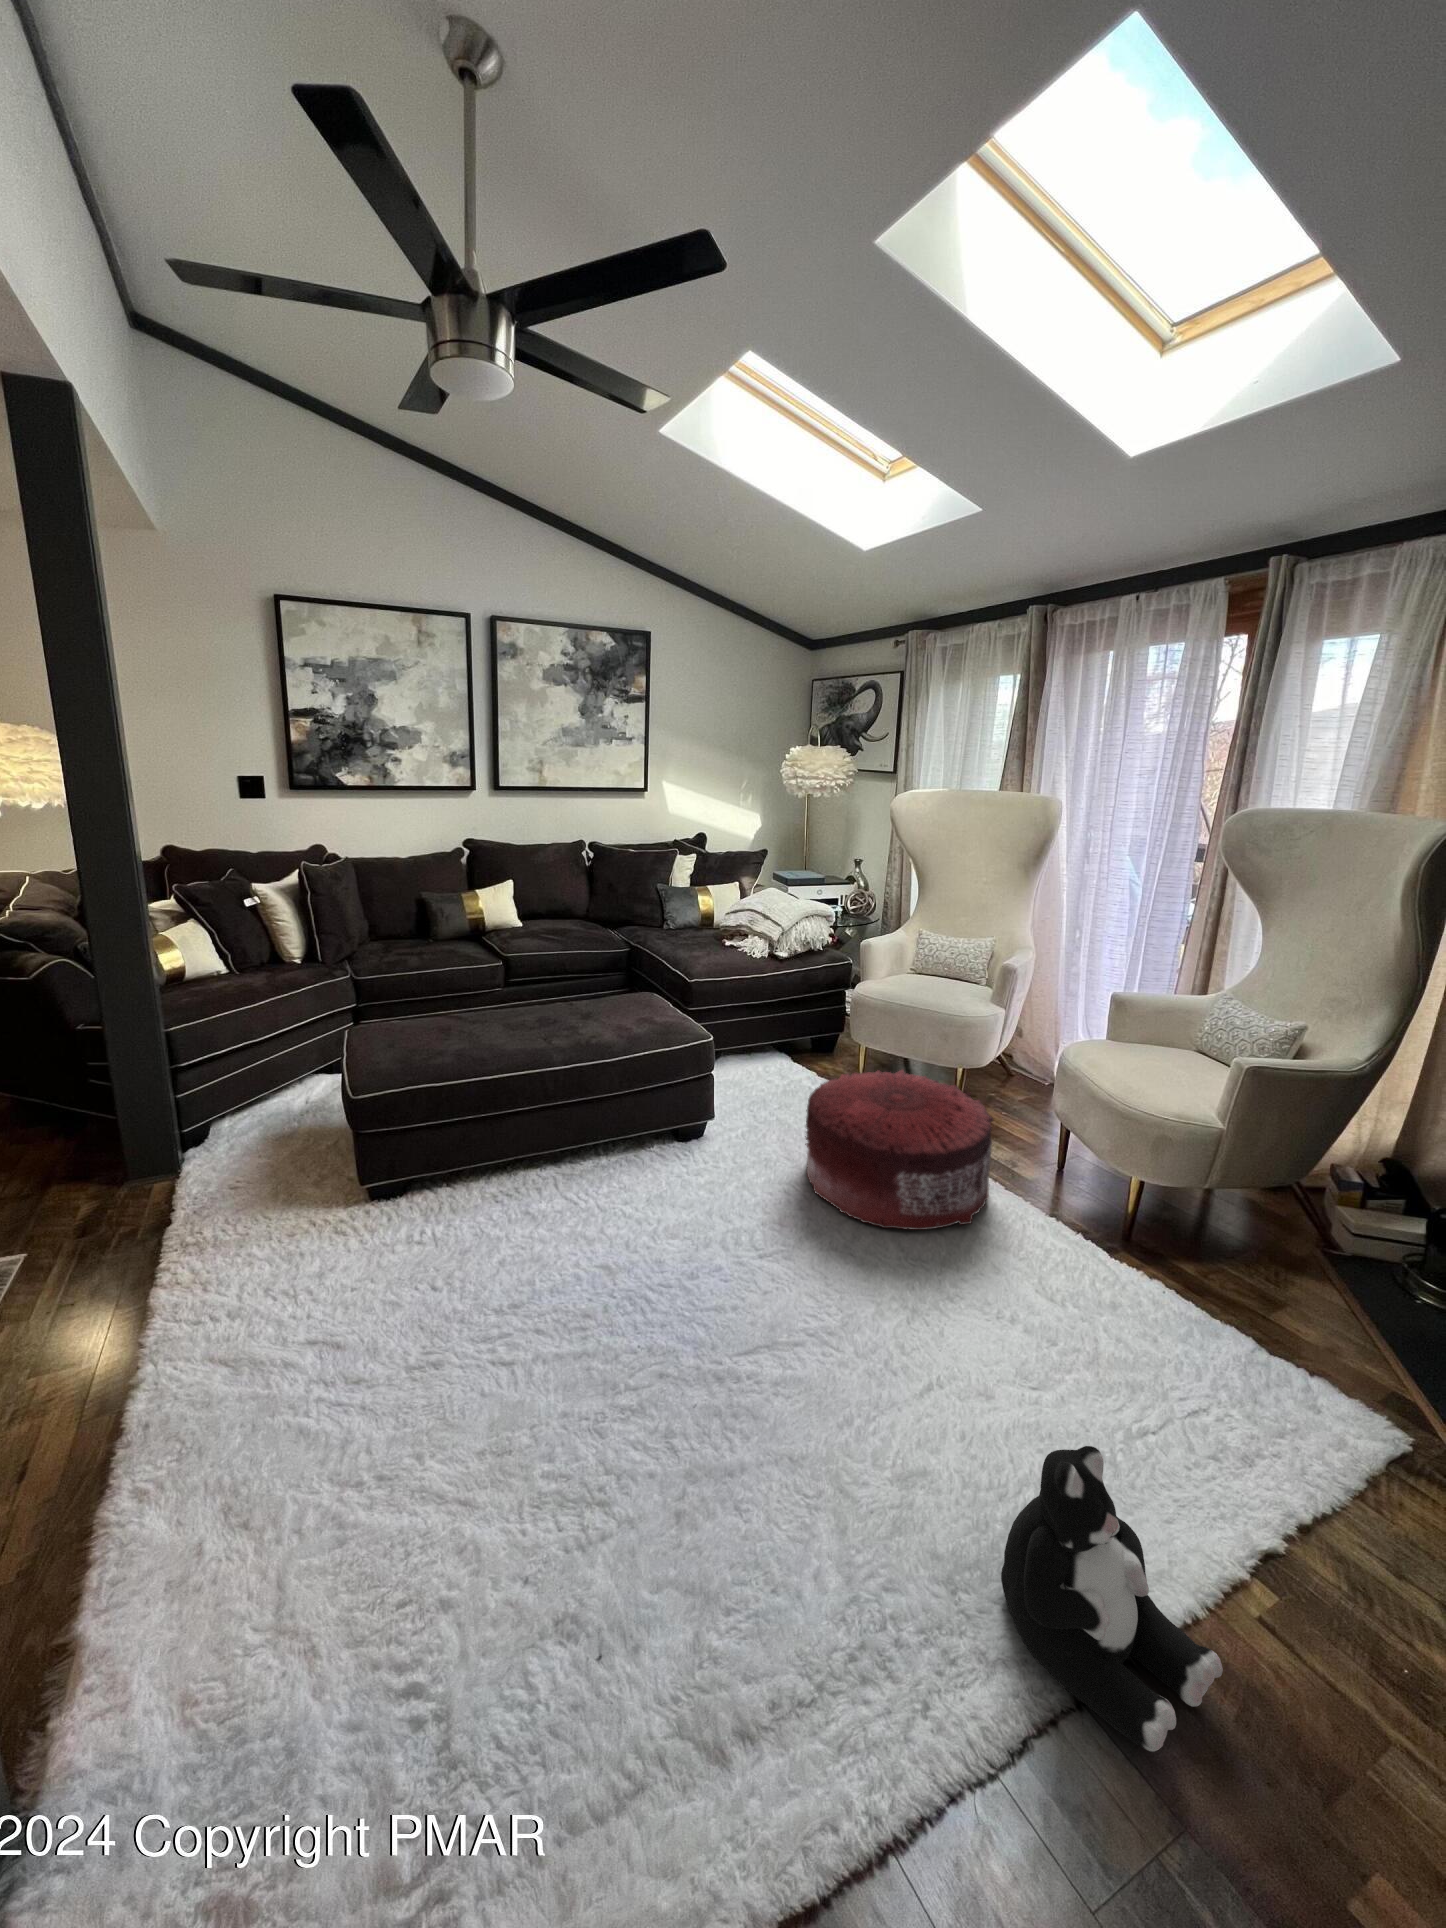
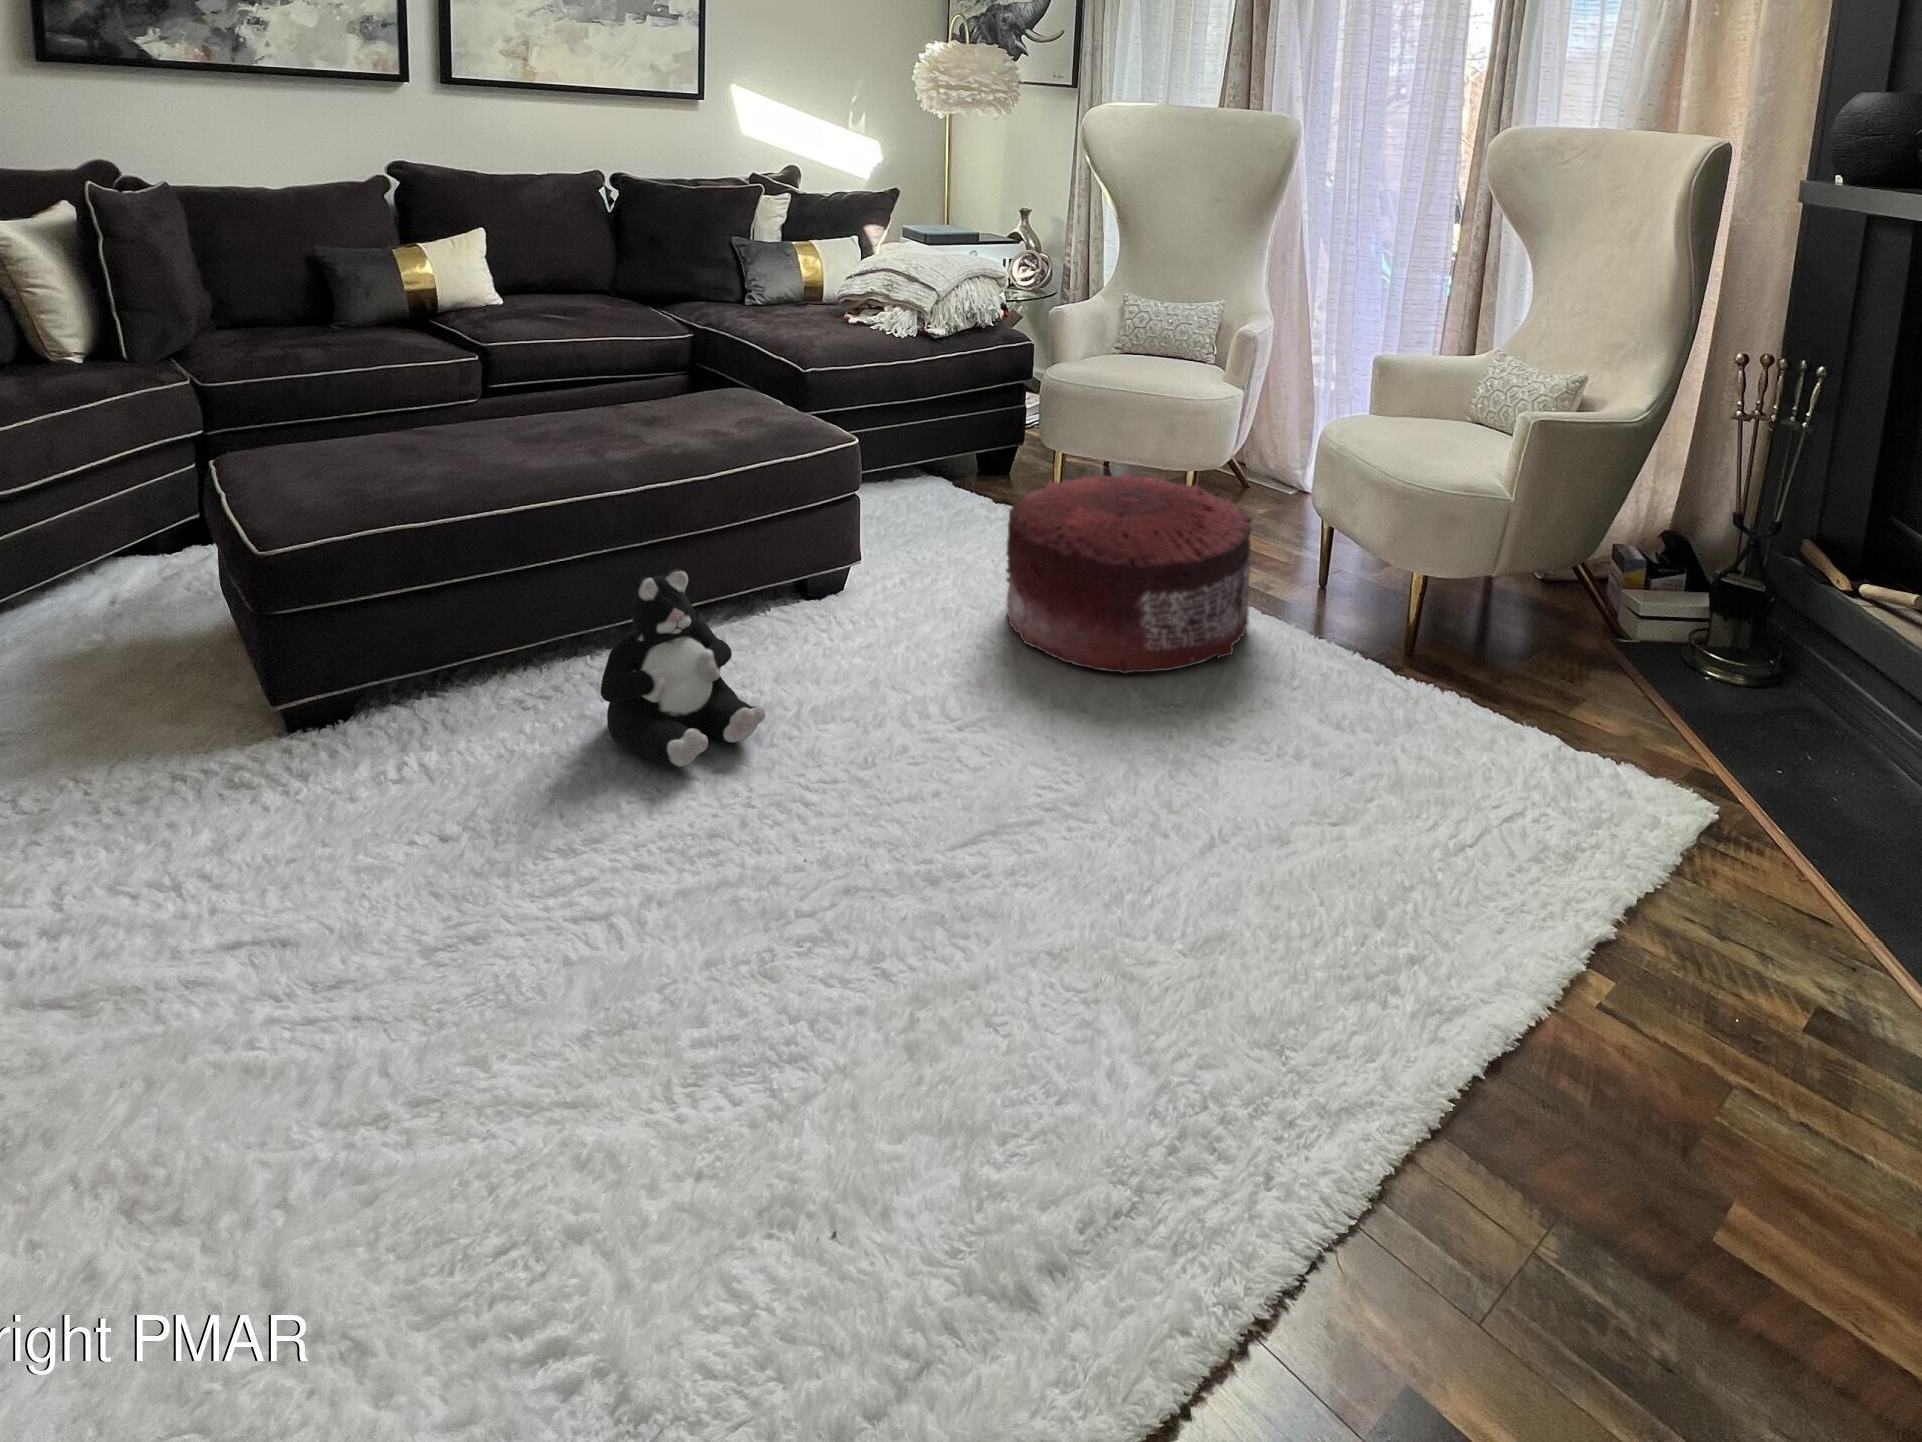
plush toy: present [1001,1446,1223,1751] -> present [601,568,766,767]

